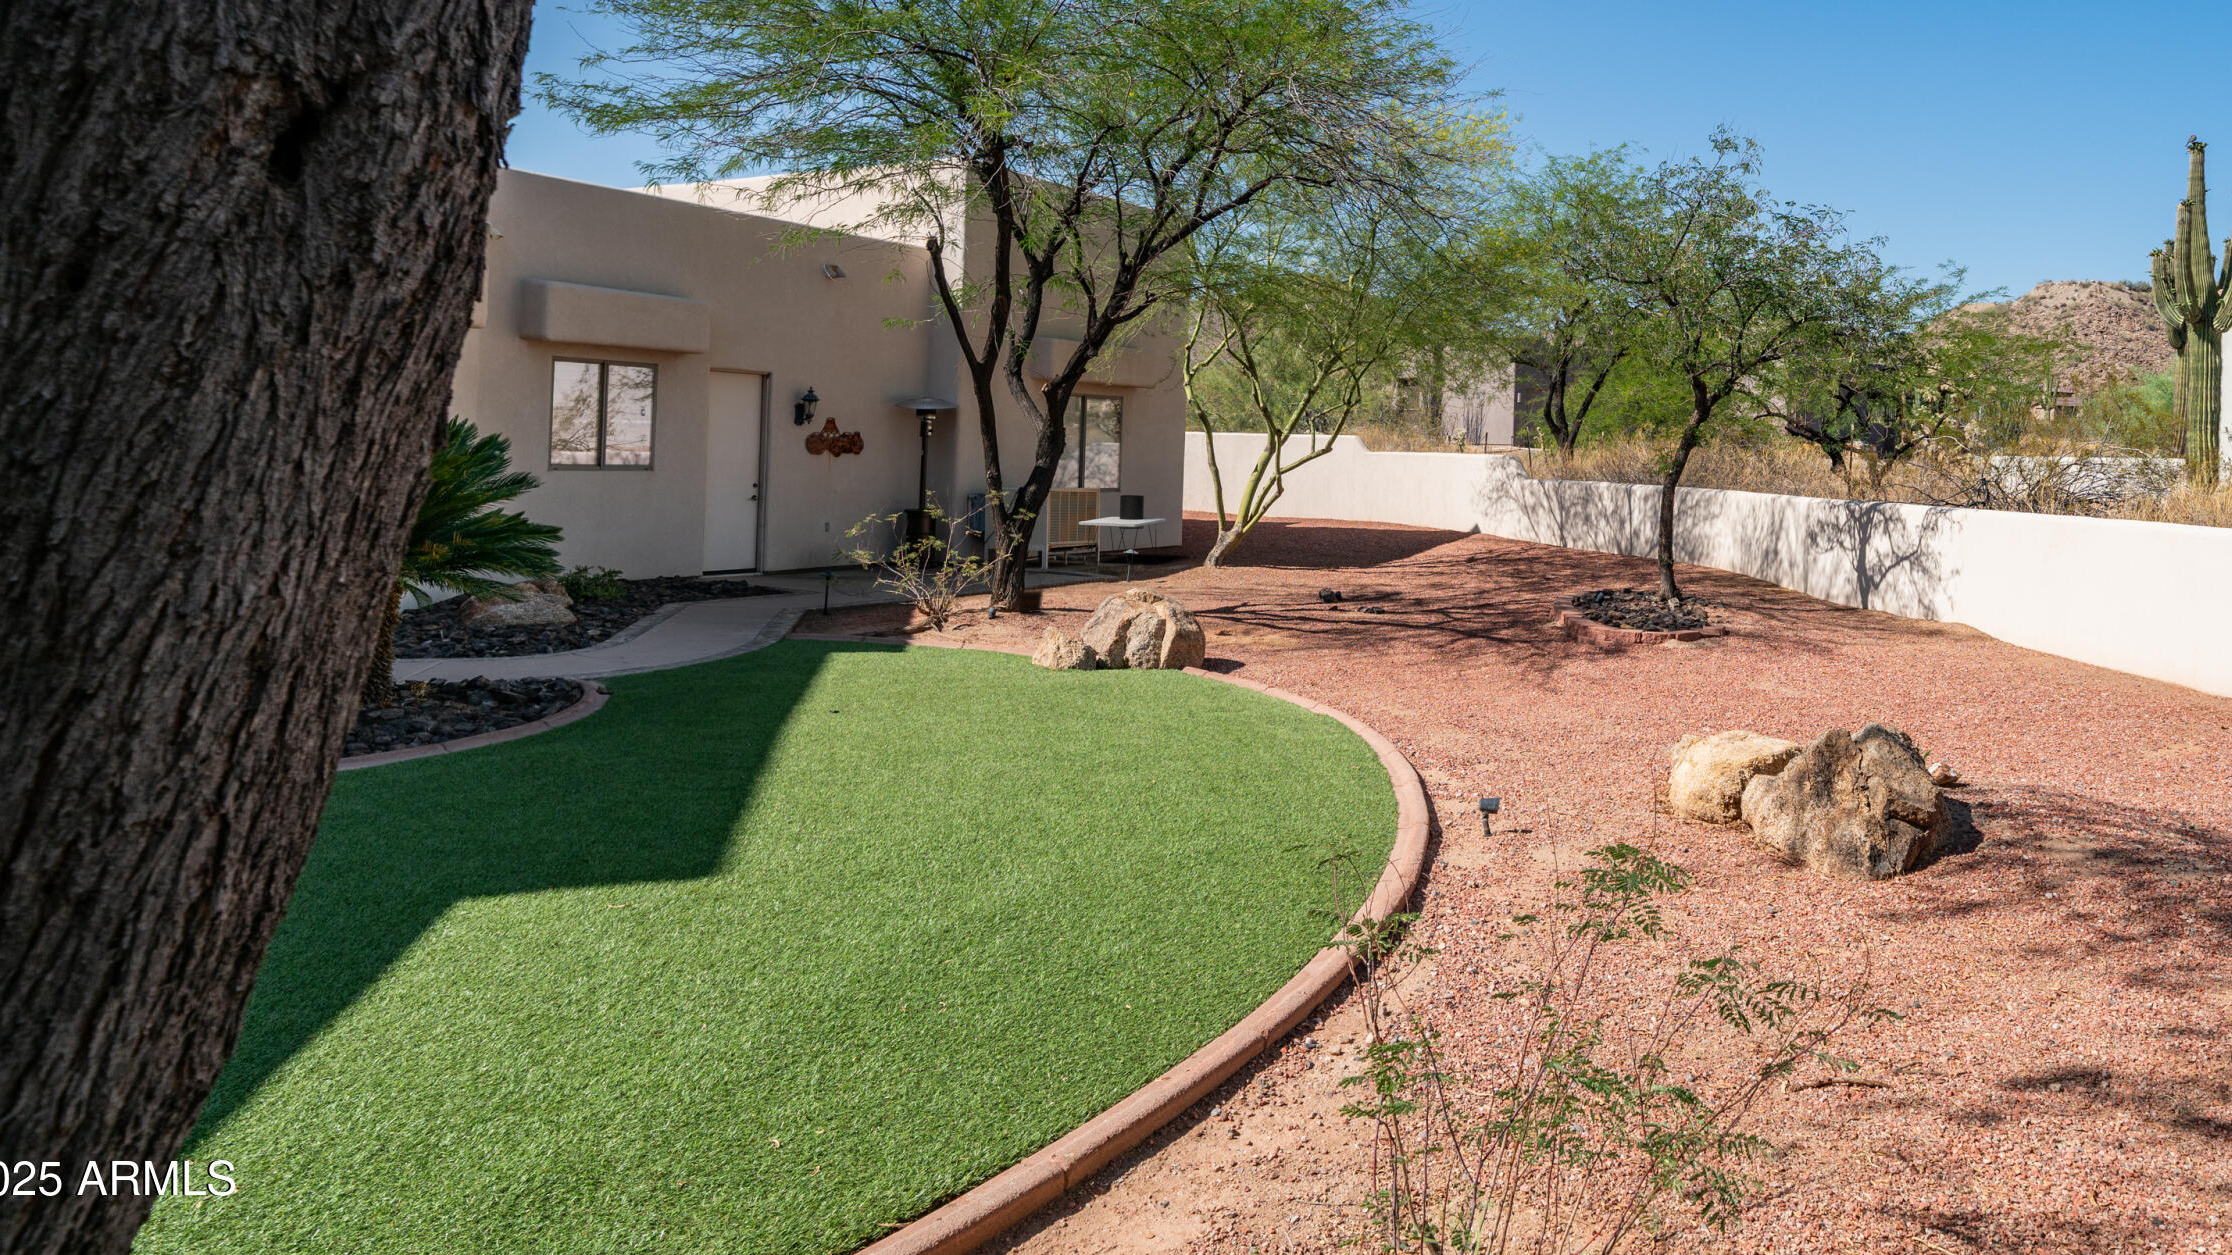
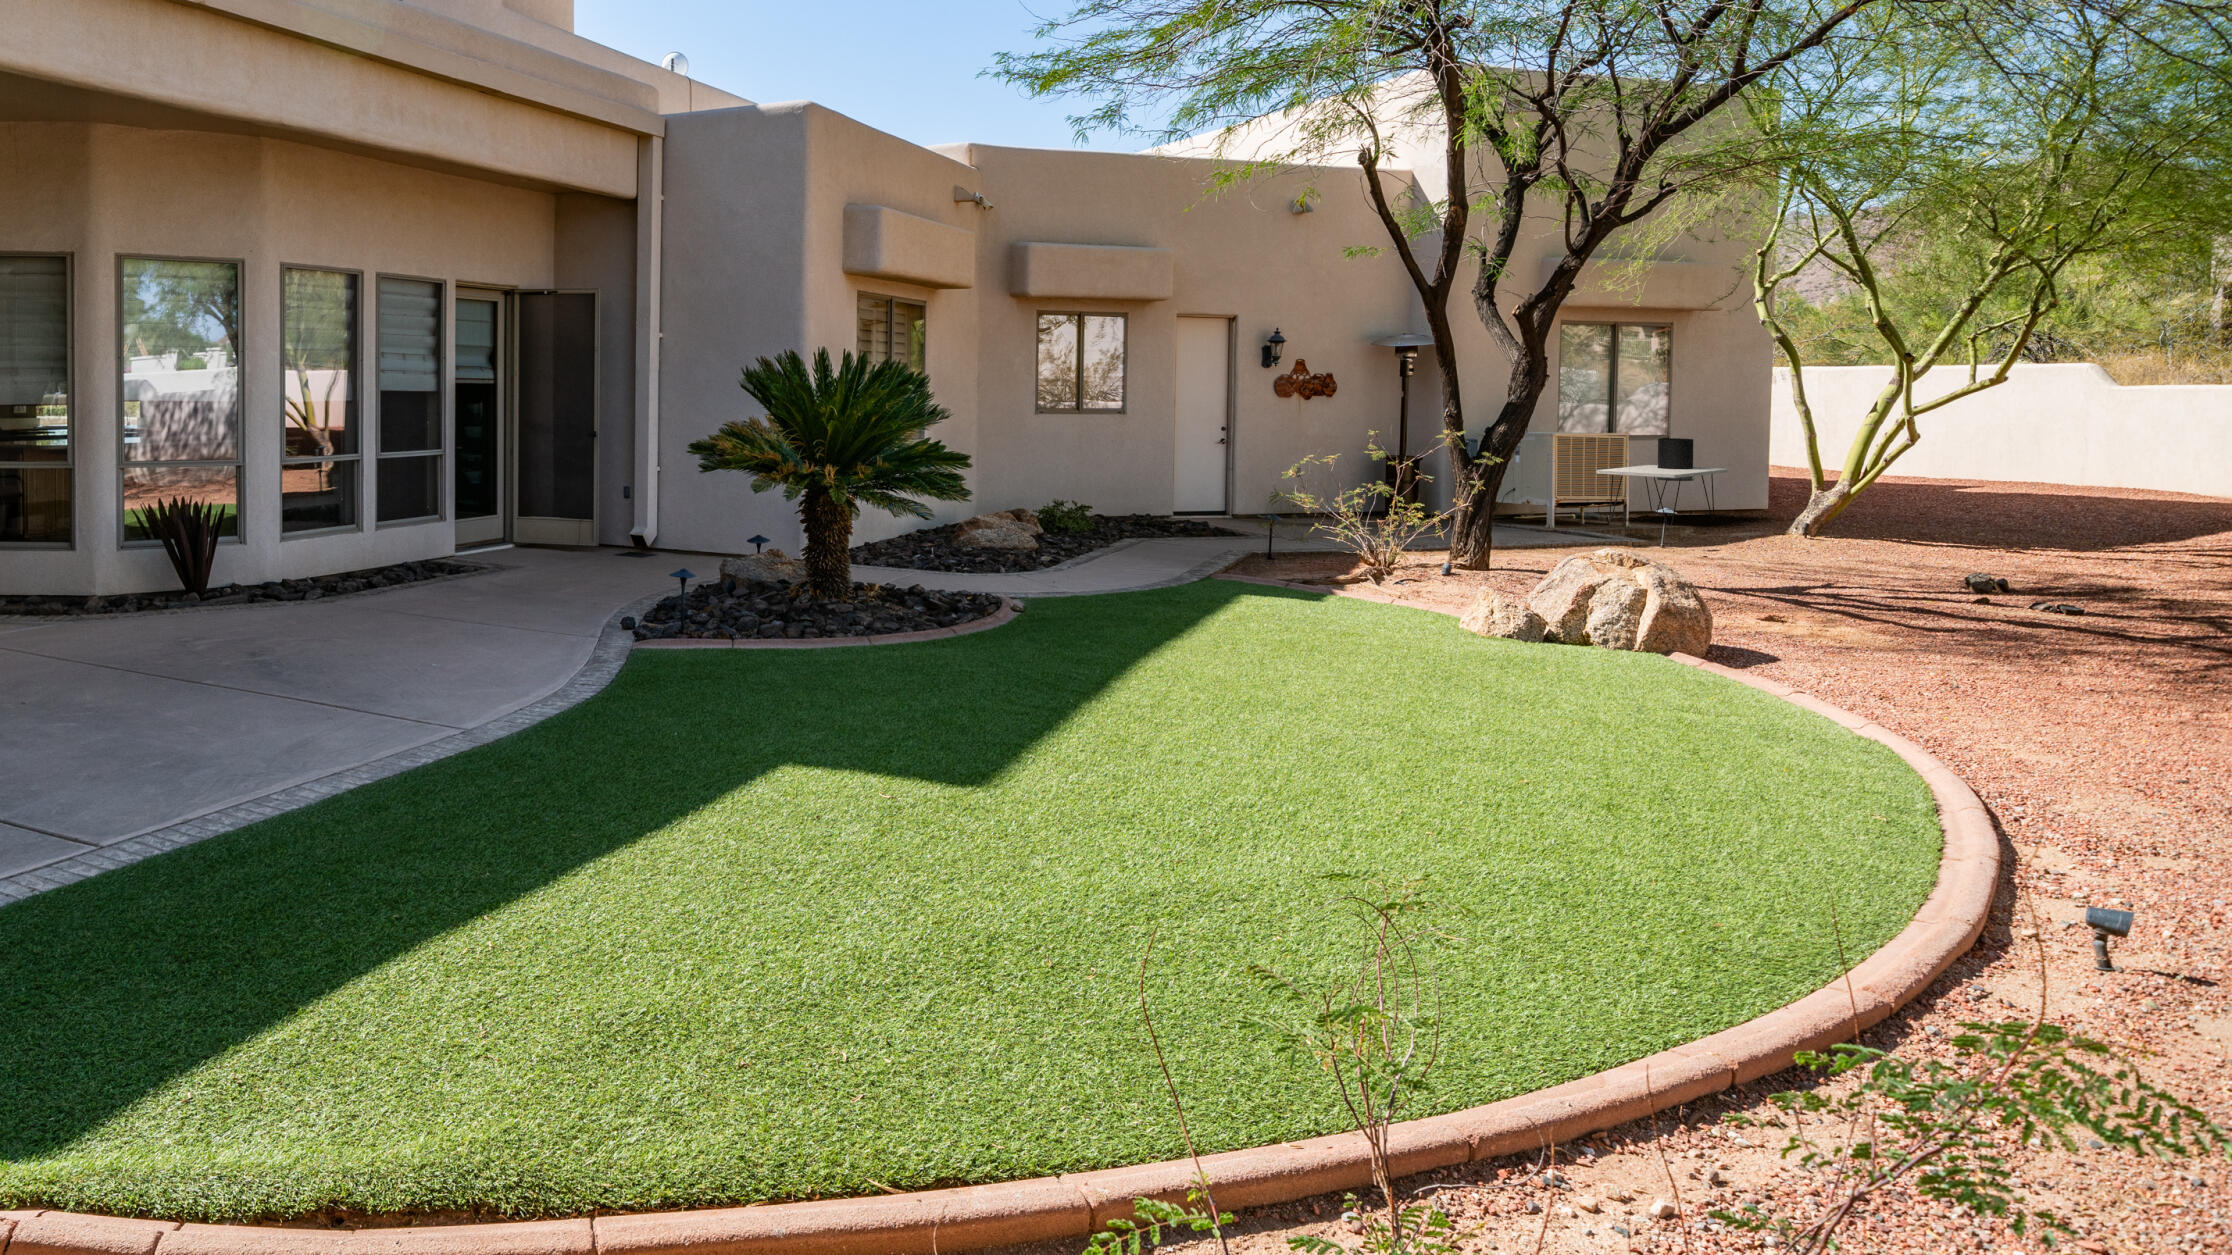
wooden bucket: present [1018,572,1044,612] -> none [1482,525,1516,572]

